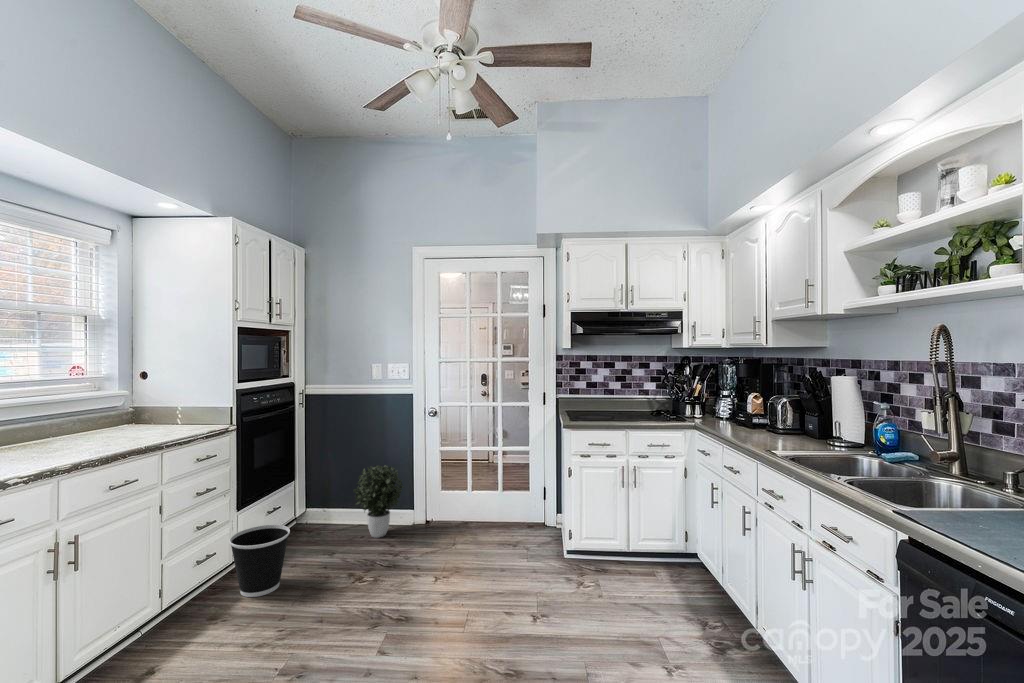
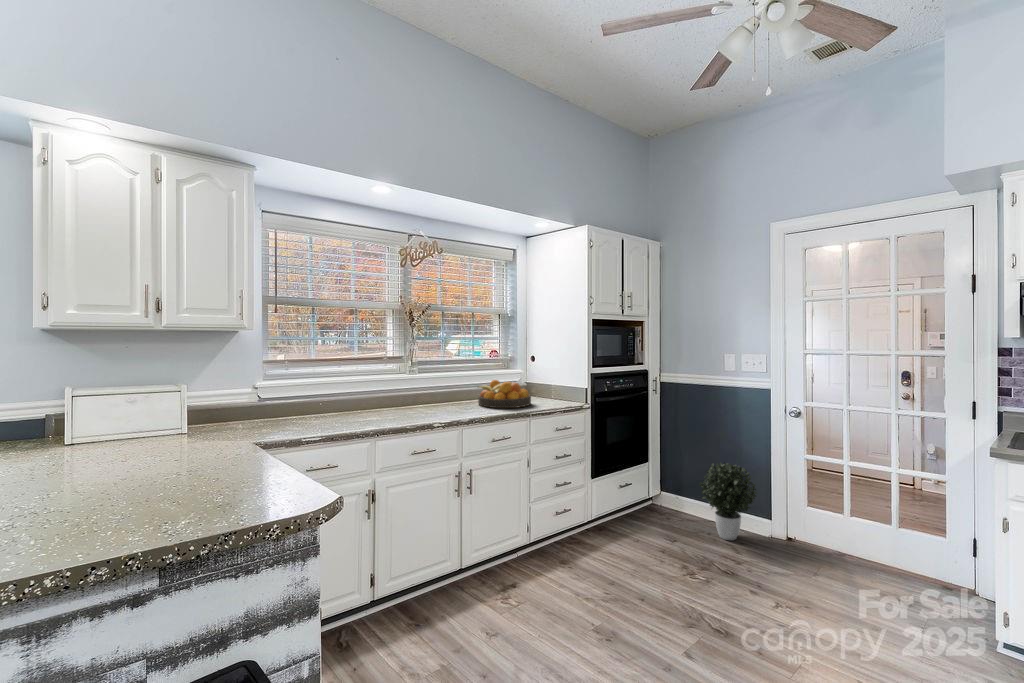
fruit bowl: none [59,407,157,446] -> present [478,380,531,408]
wastebasket: present [229,525,290,597] -> none [581,495,629,556]

